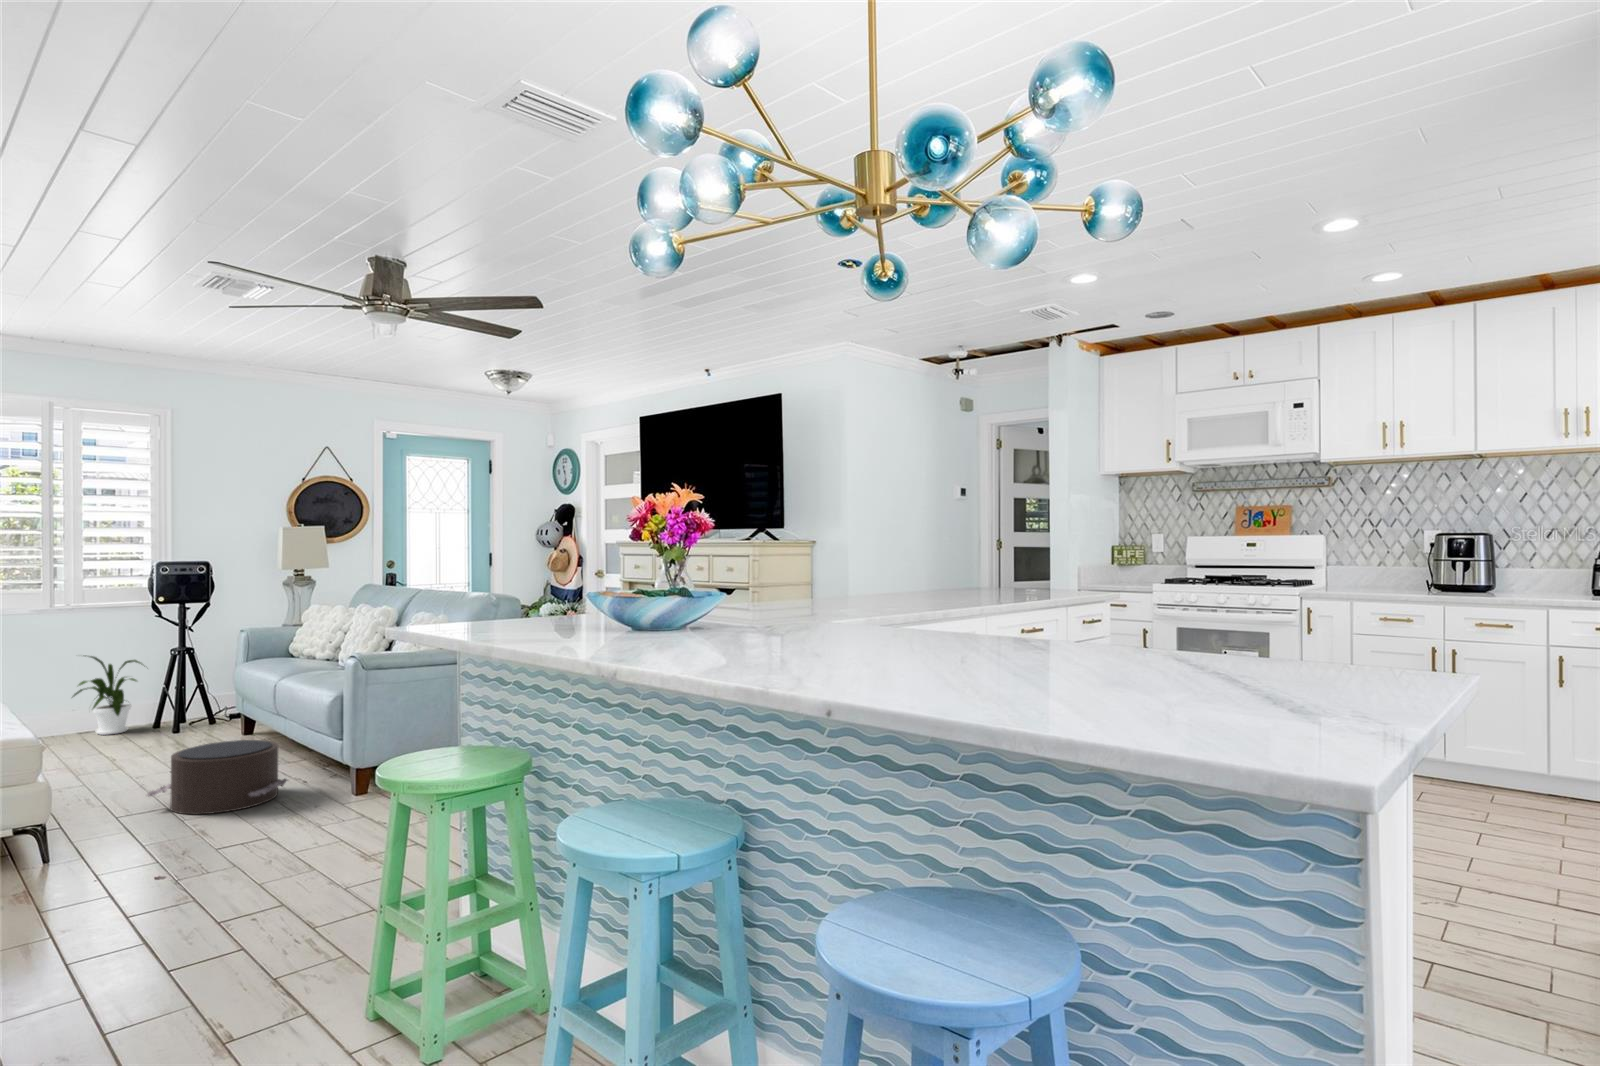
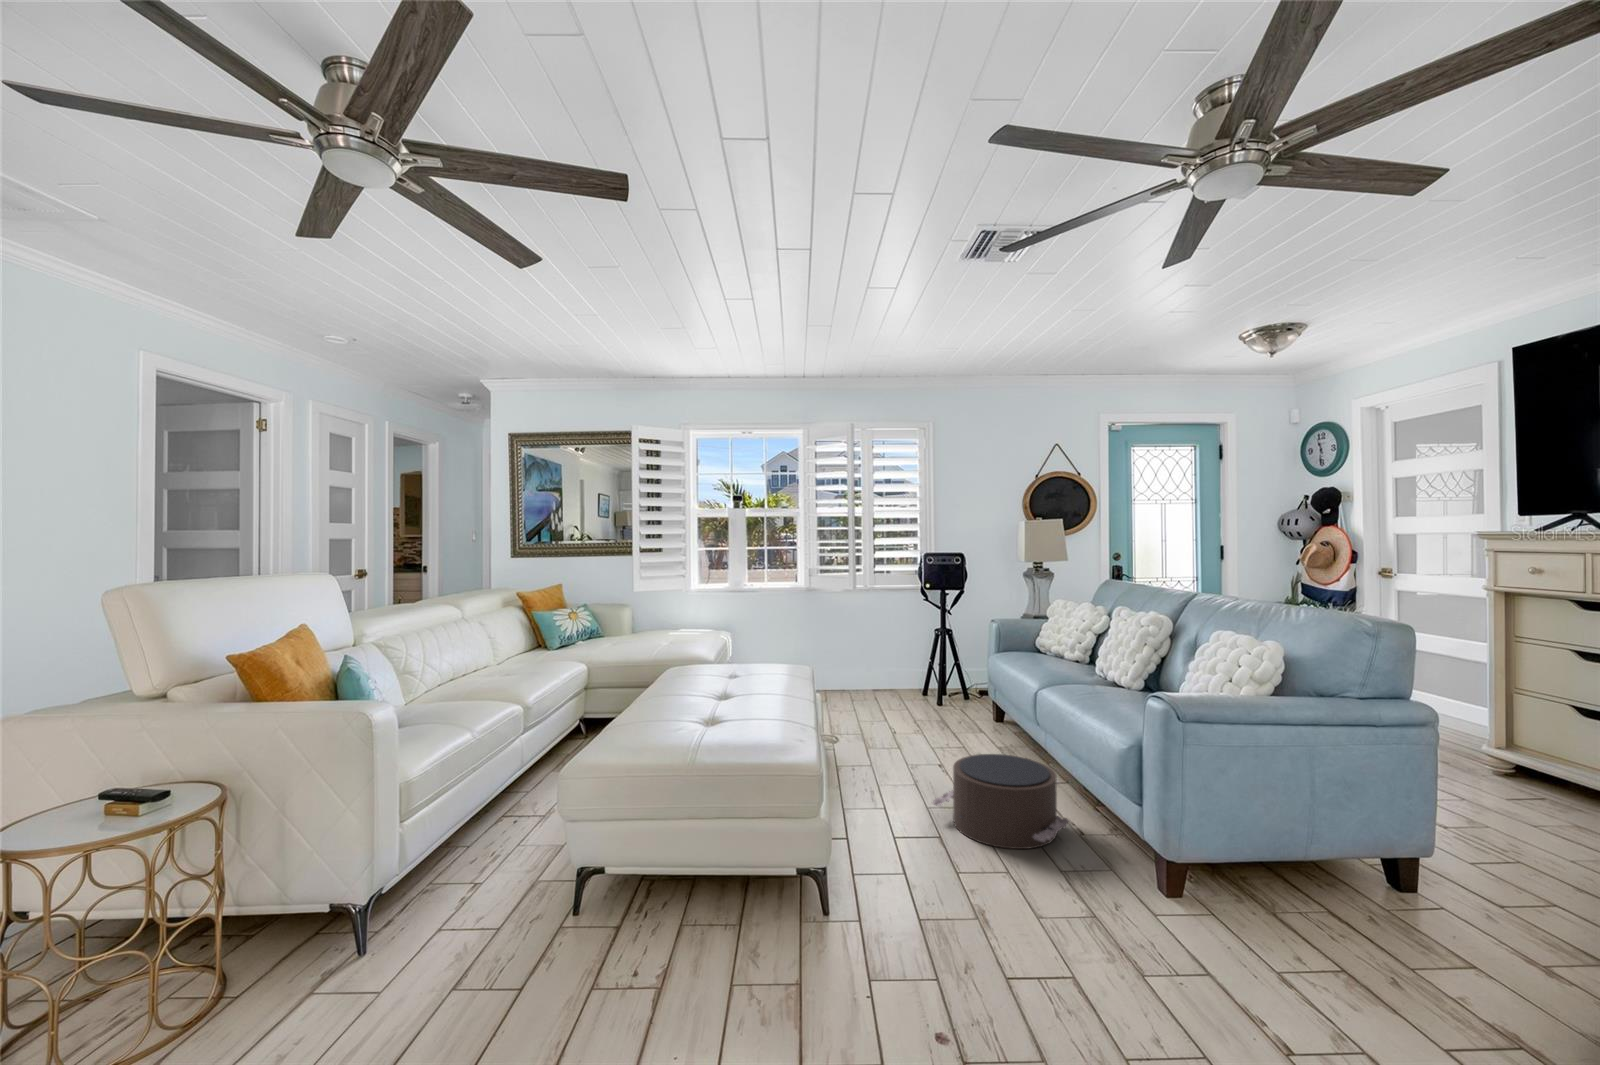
house plant: present [73,656,142,735] -> none [869,629,921,697]

